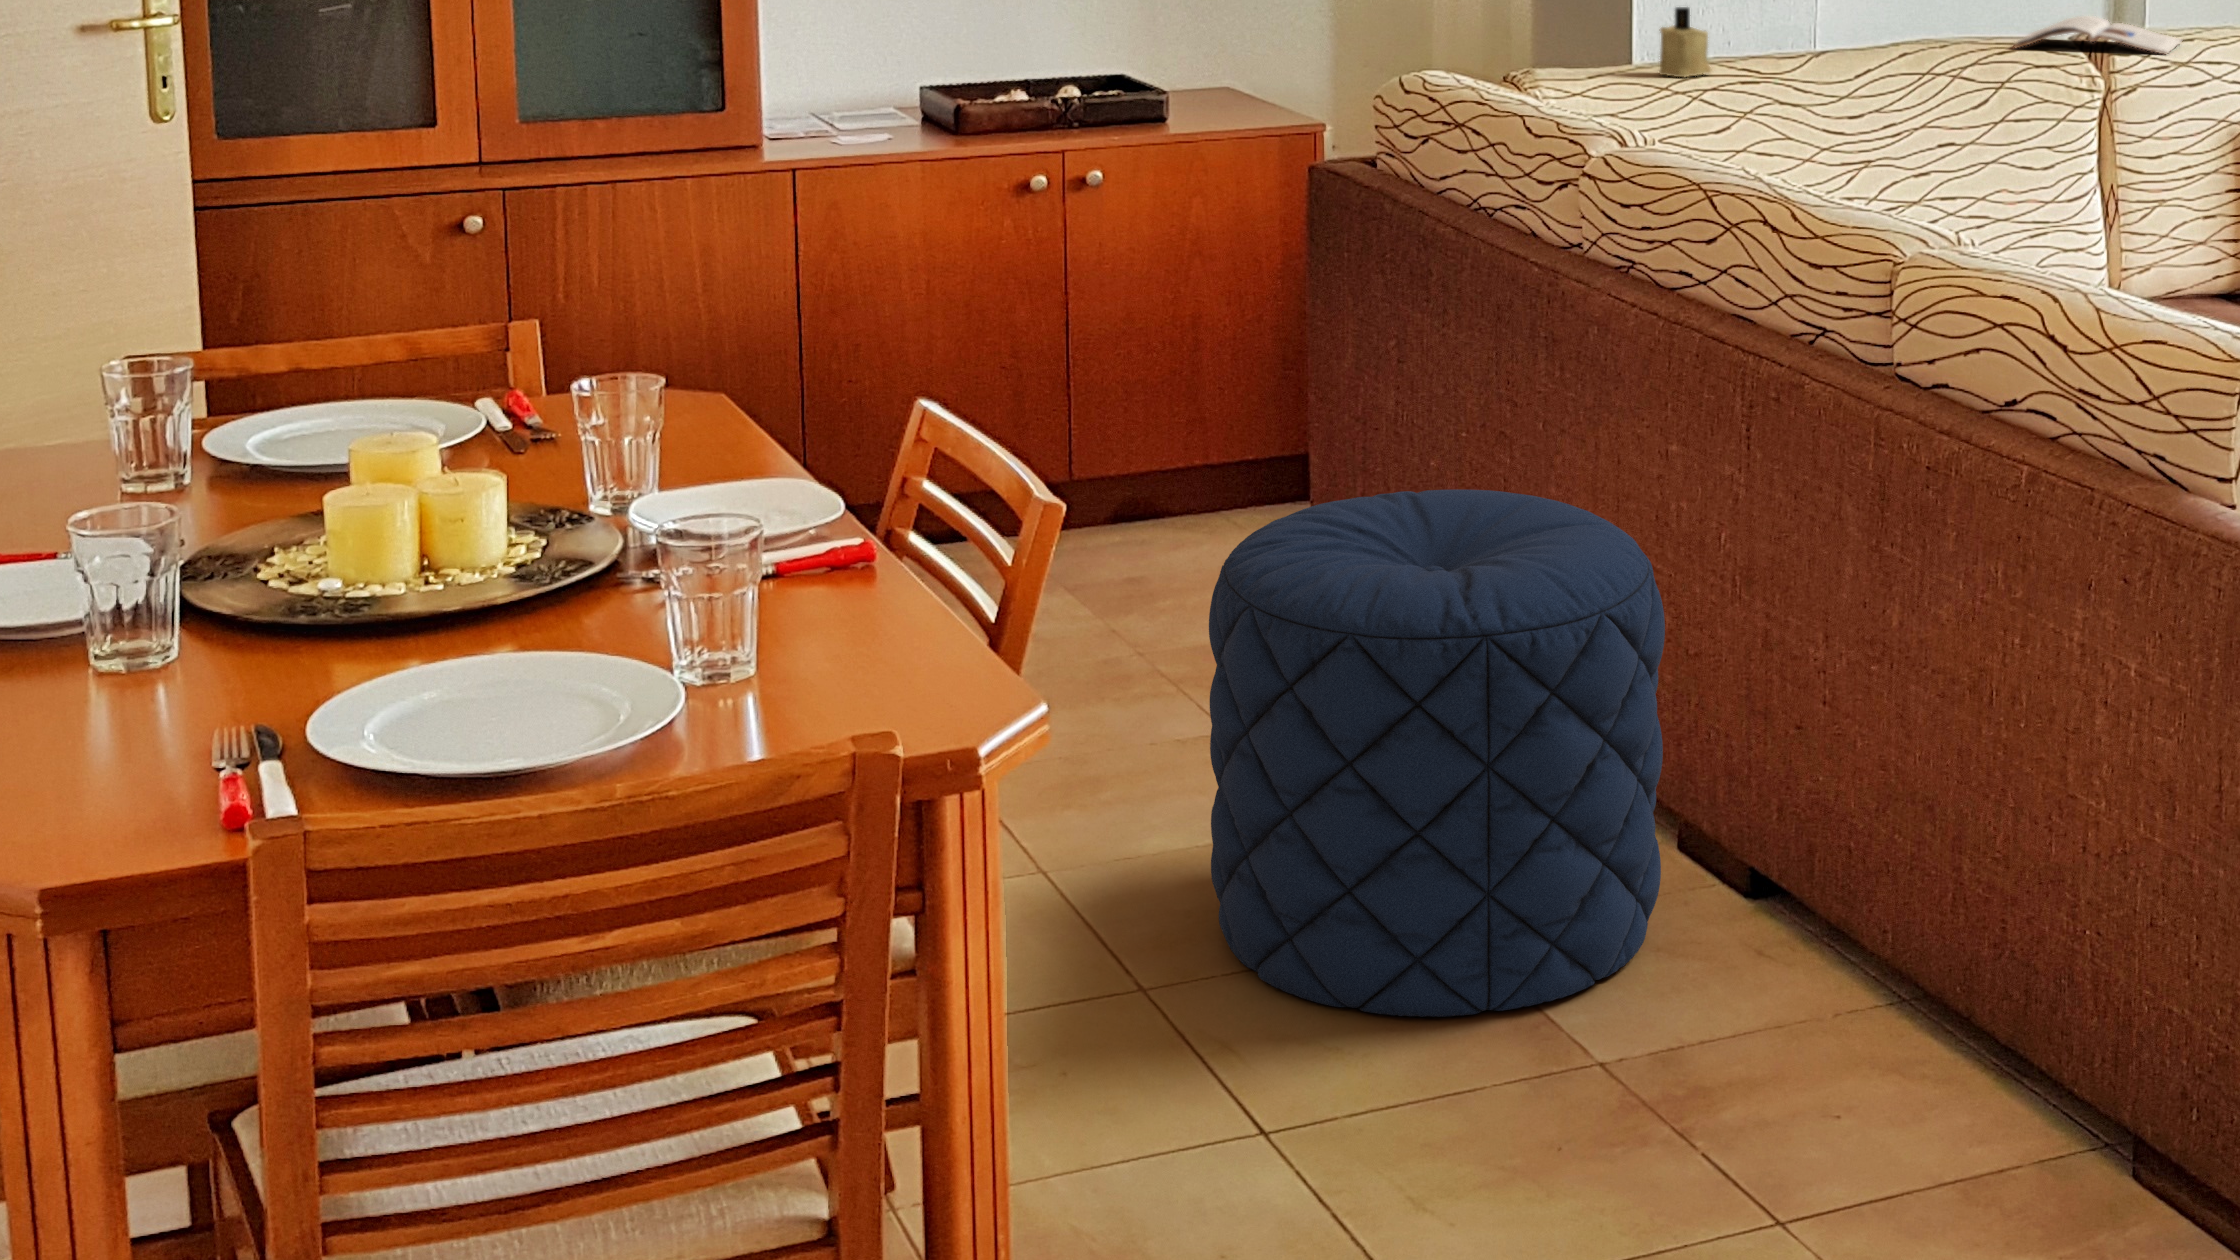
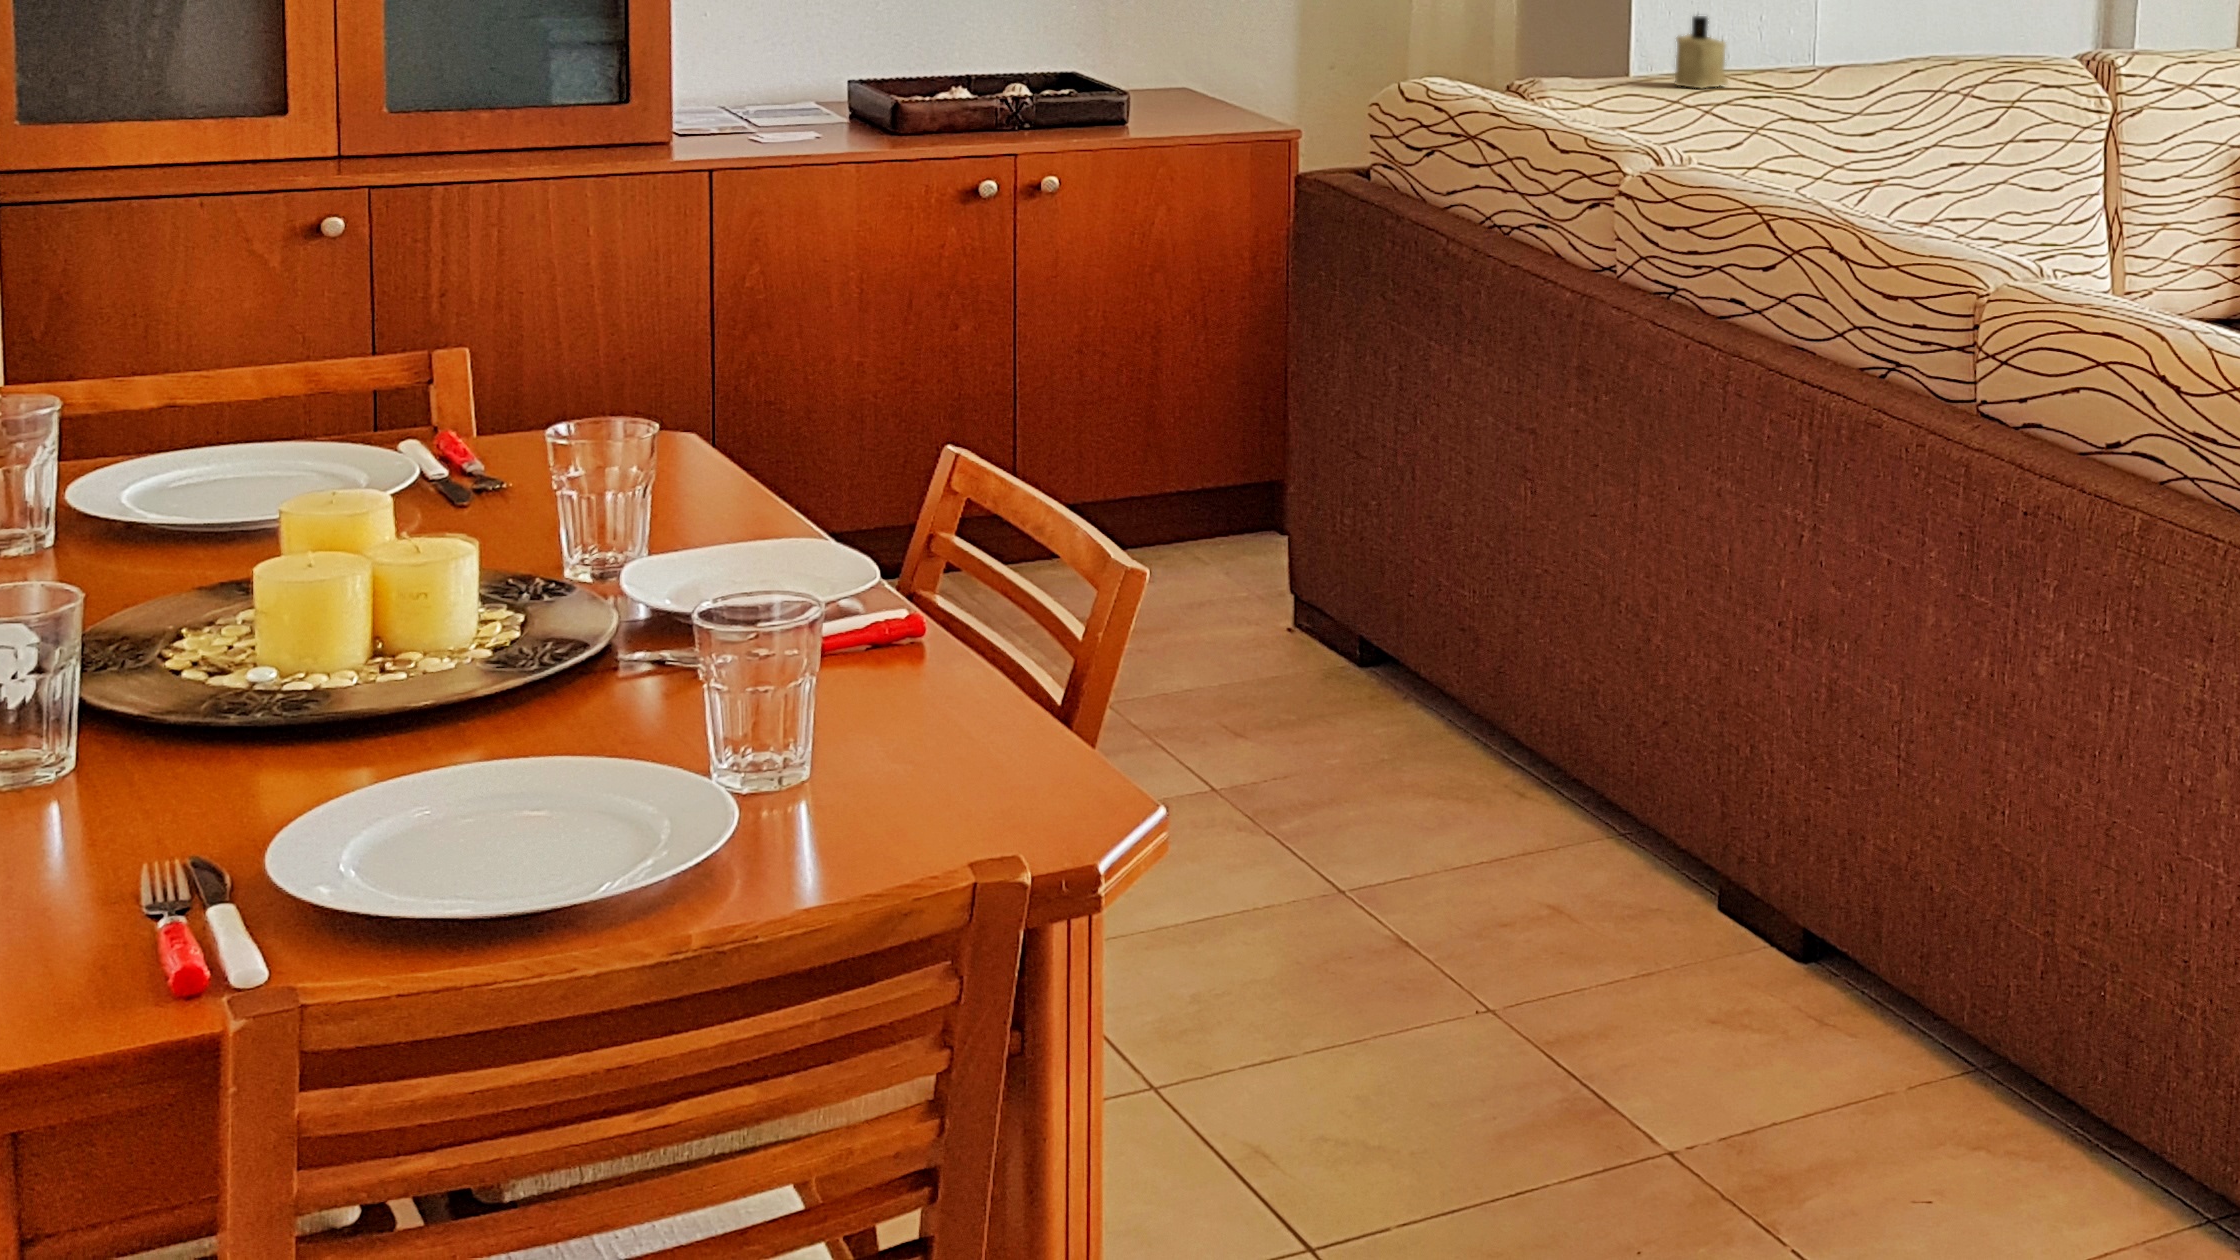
magazine: present [2014,16,2182,54] -> none [2019,33,2183,76]
pouf: present [1209,489,1665,1017] -> none [1232,530,1731,1107]

